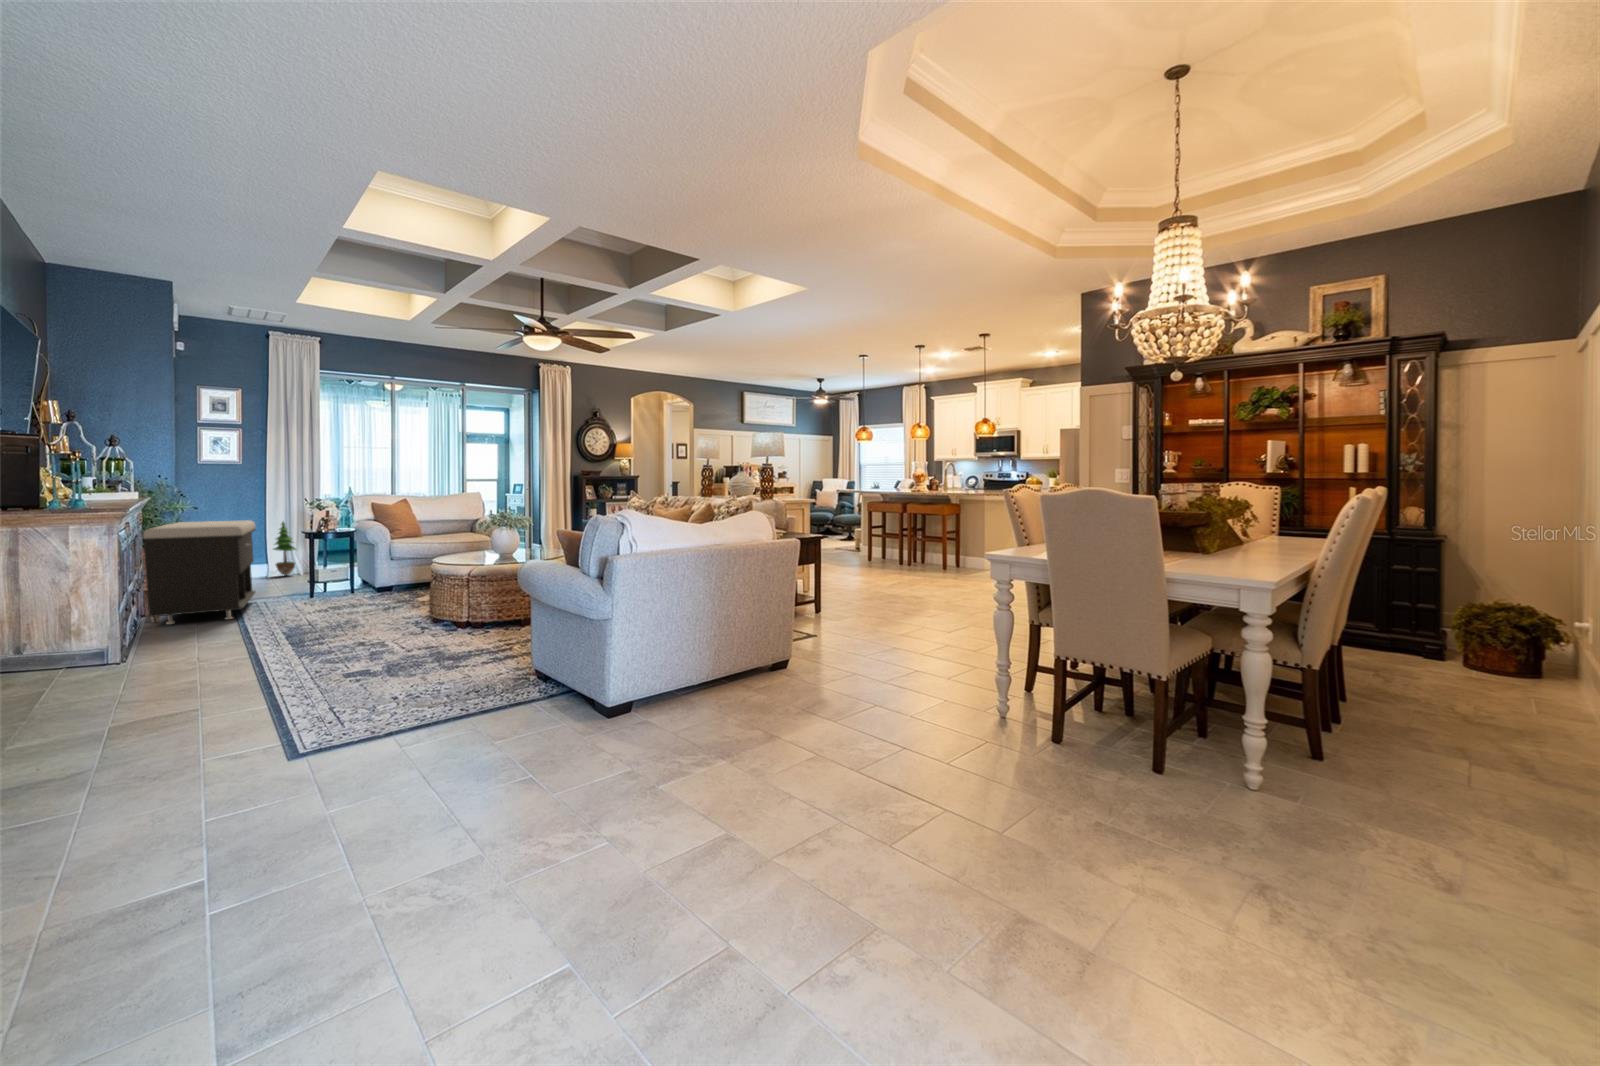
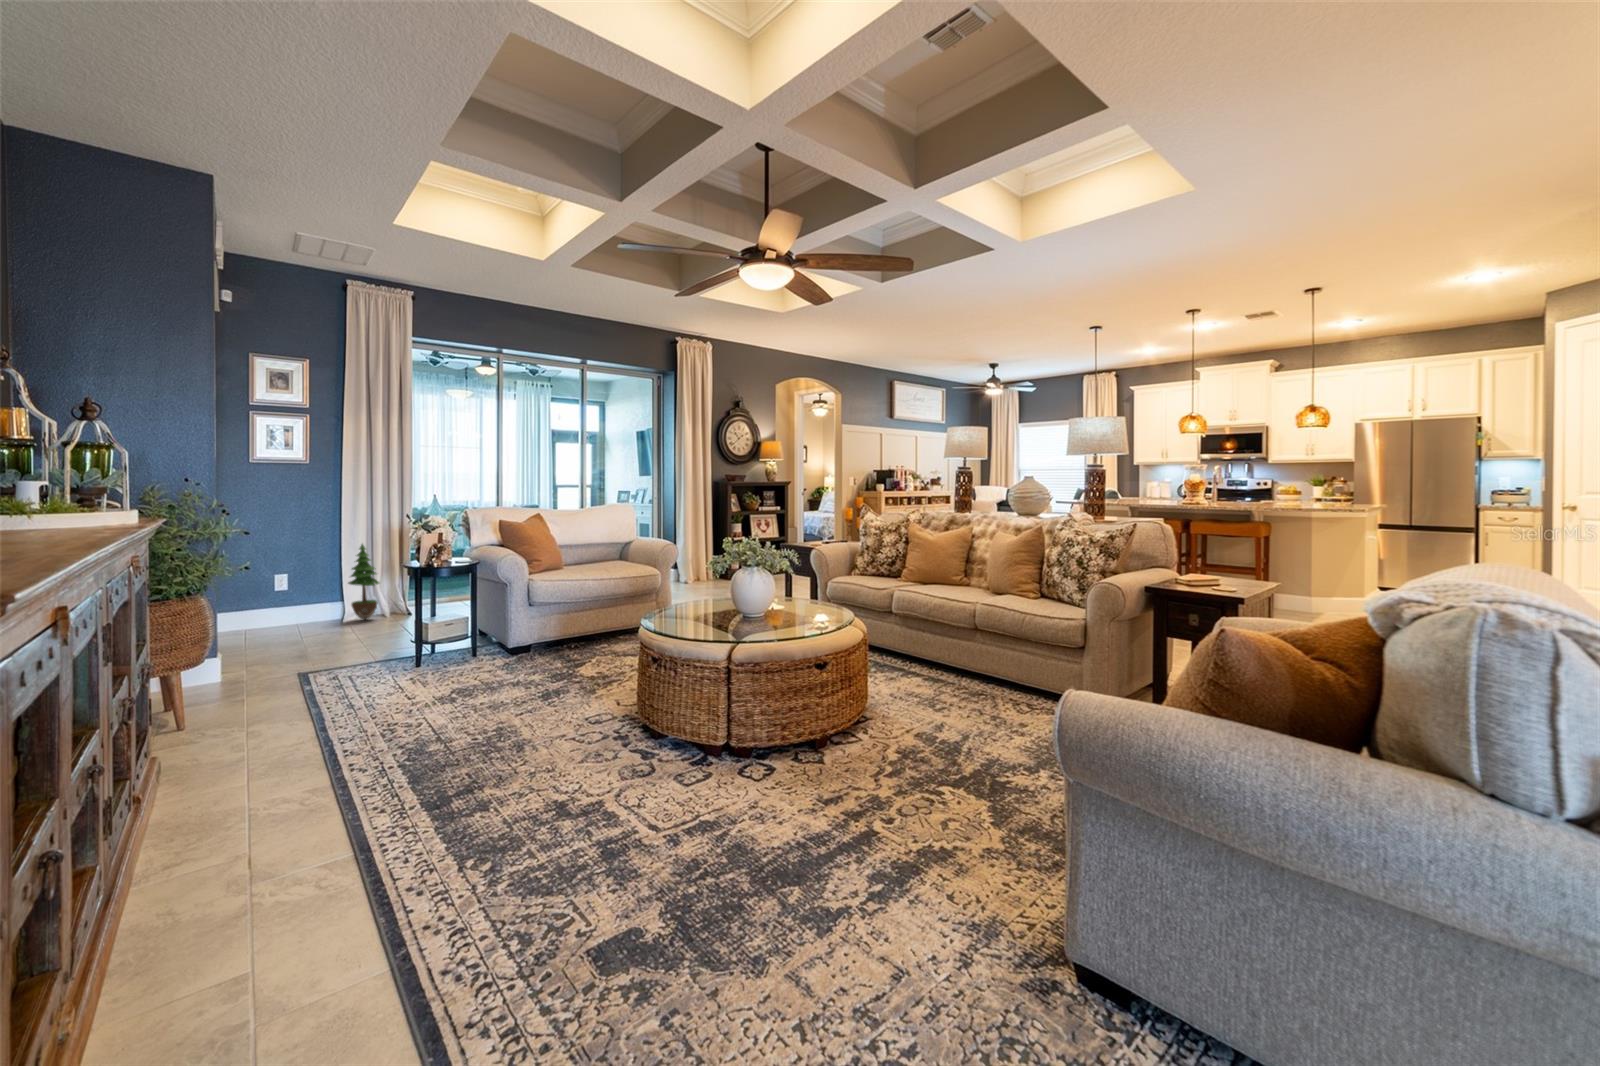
storage bench: present [143,520,256,624] -> none [150,549,334,740]

